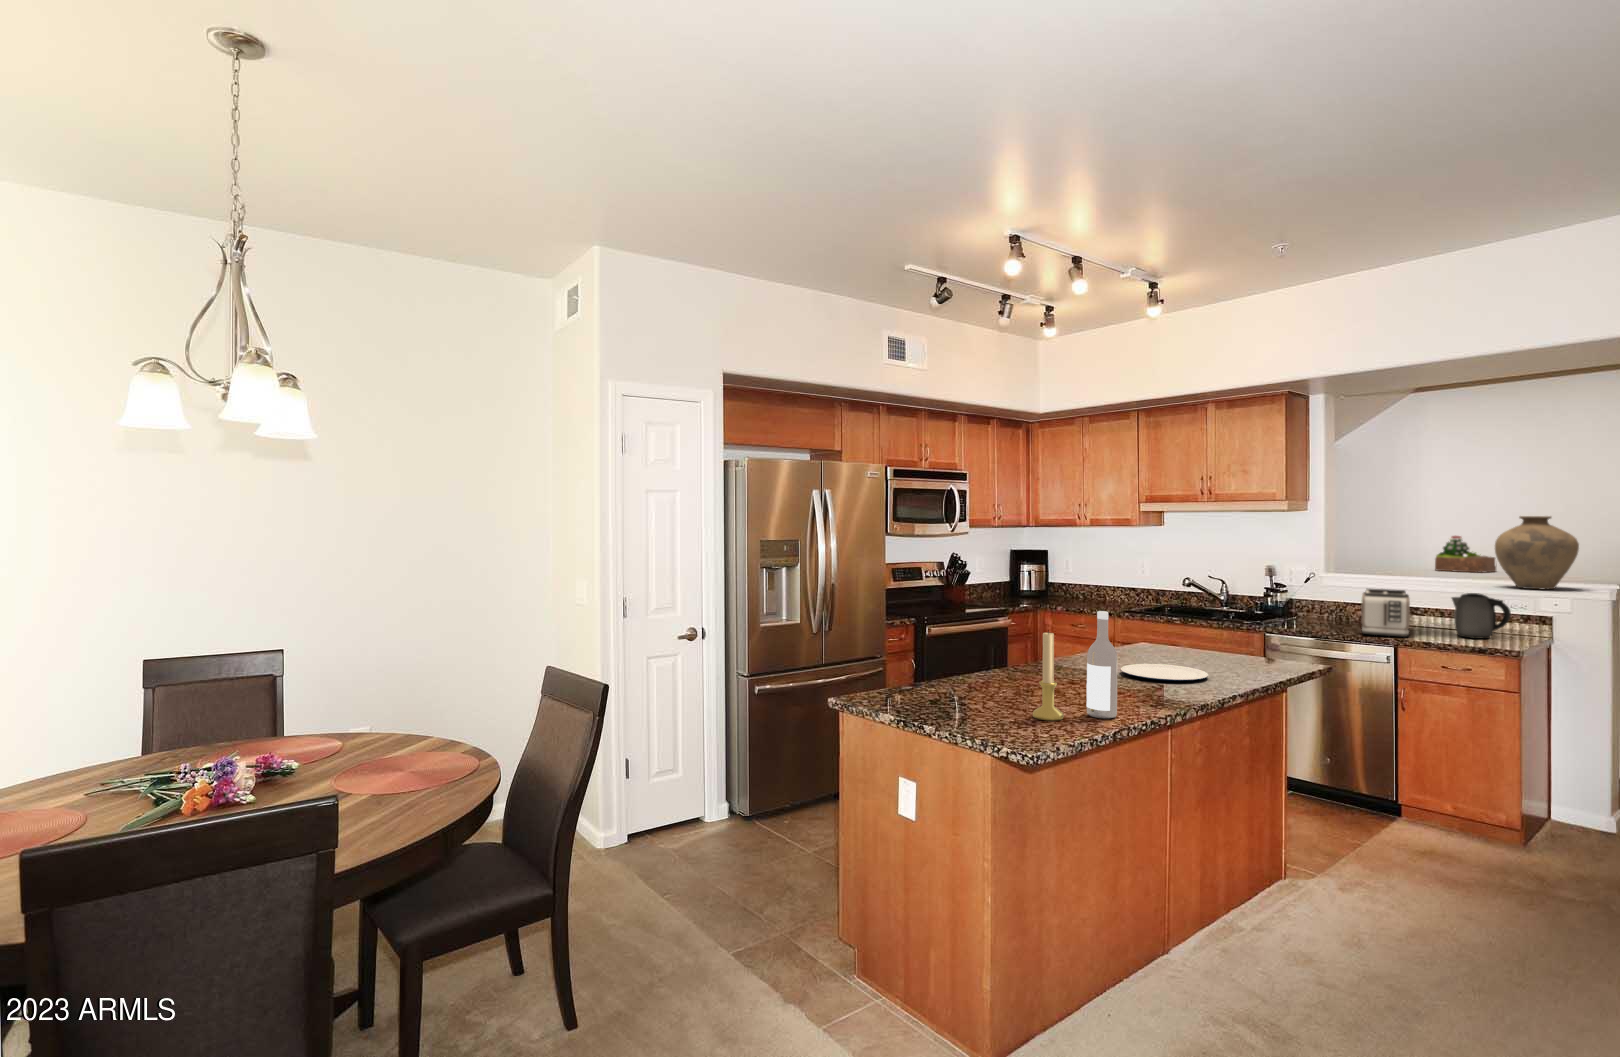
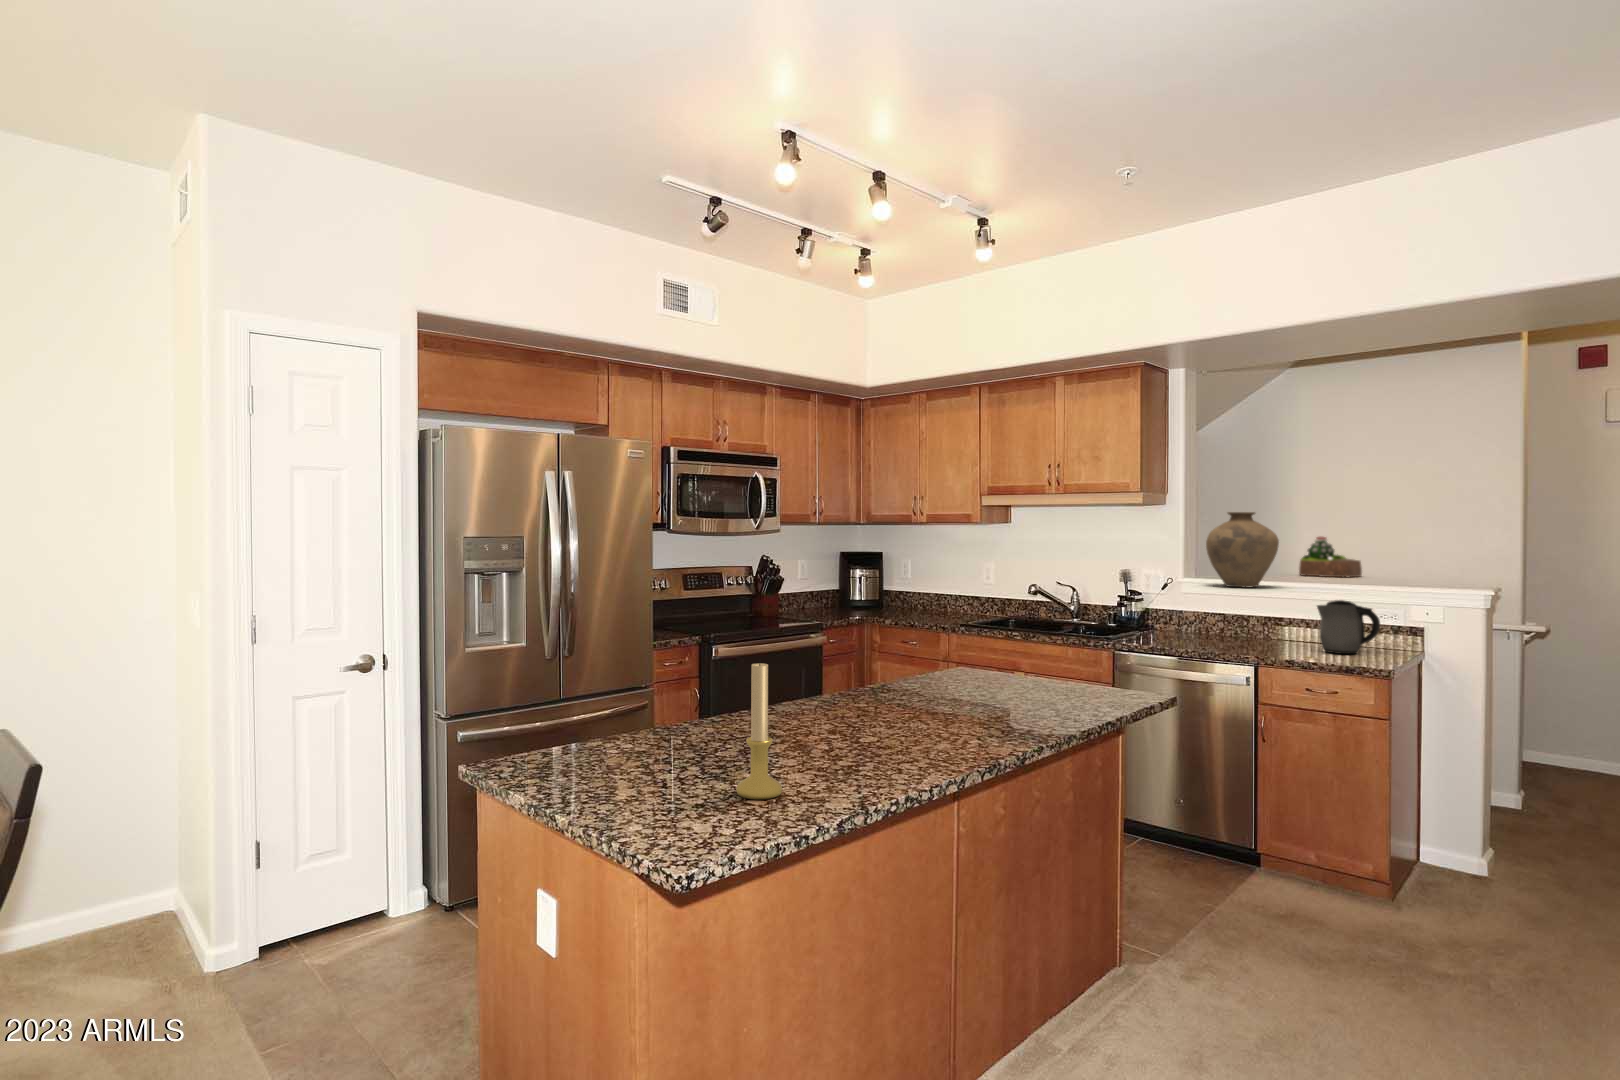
vase: present [1495,516,1579,589] -> present [1206,512,1279,588]
toaster: present [1361,589,1410,637] -> none [1219,596,1272,652]
wine bottle: present [1087,611,1118,719] -> none [820,630,863,792]
plate: present [1121,664,1208,681] -> none [908,697,1019,723]

